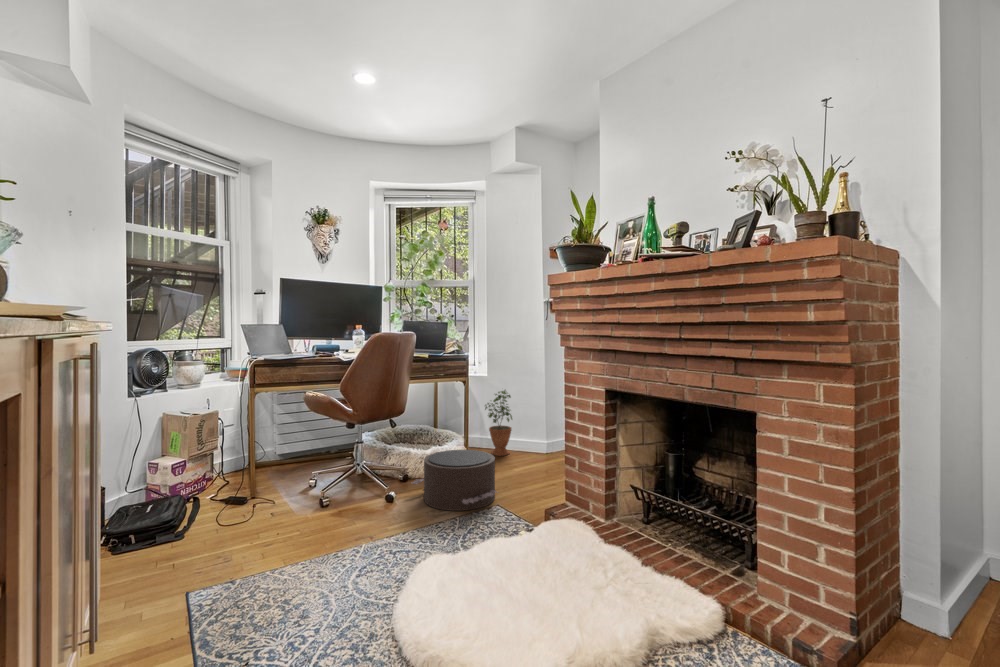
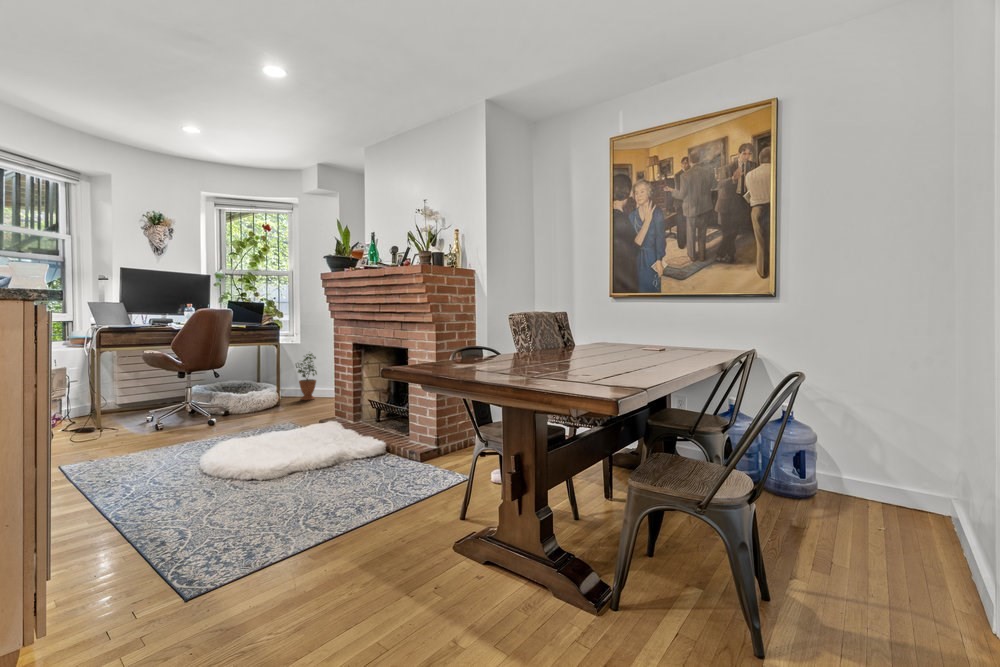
pouf: present [412,450,496,511] -> none [228,390,291,426]

